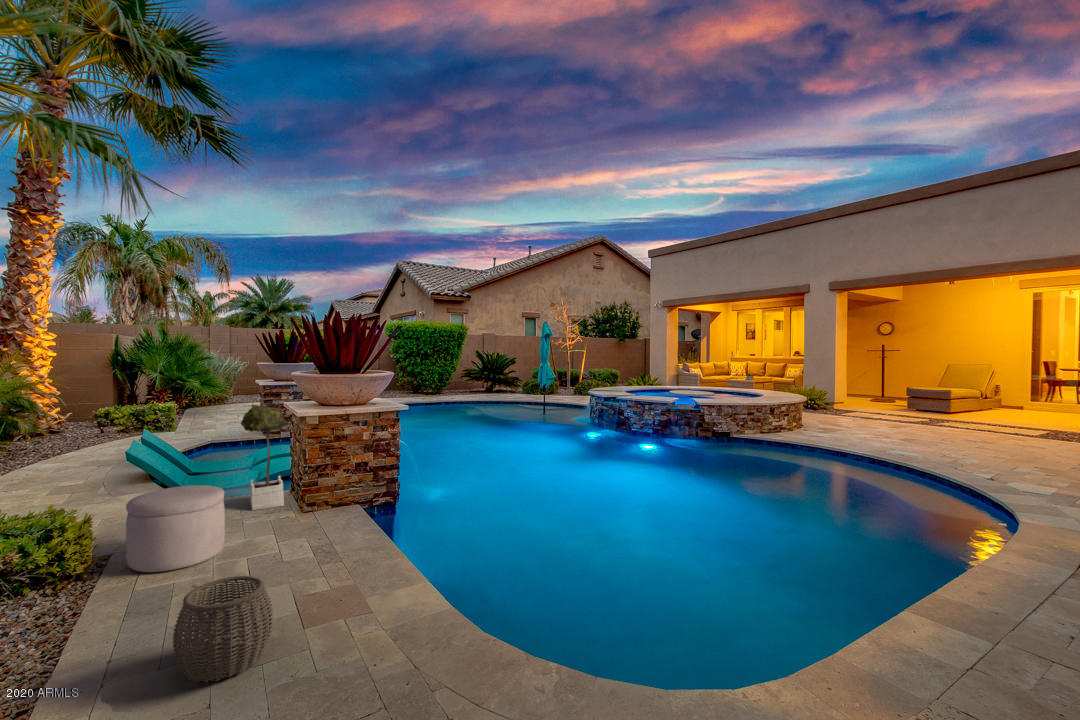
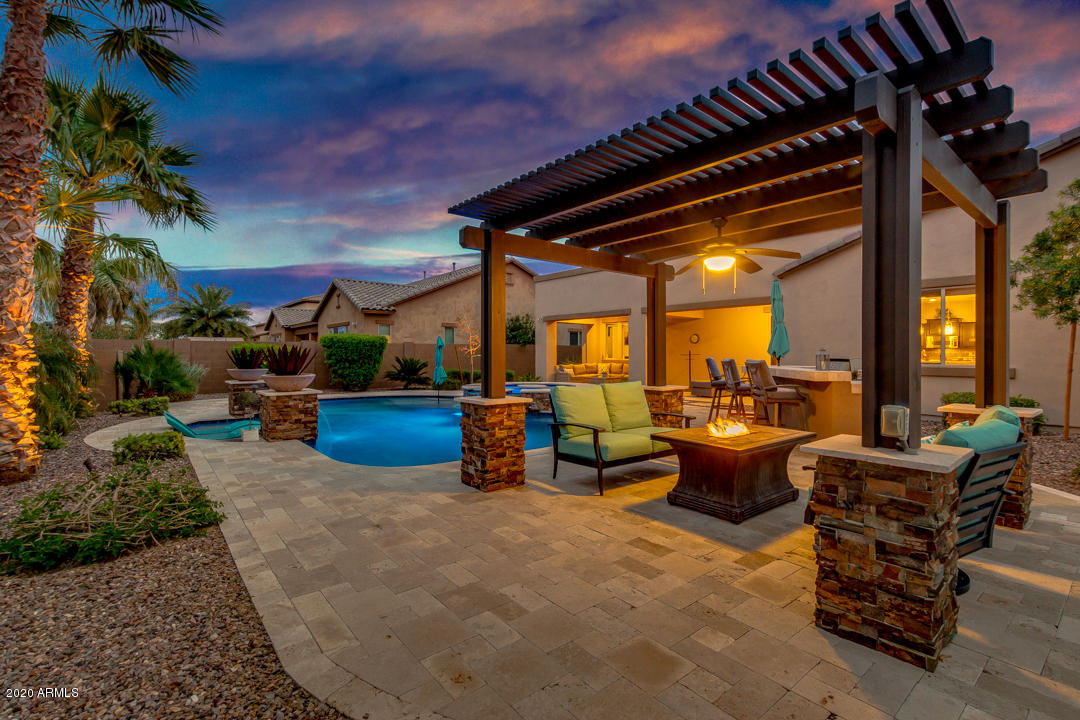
ottoman: present [126,485,225,572] -> none [199,424,238,455]
woven basket: present [173,576,274,682] -> none [238,442,269,468]

